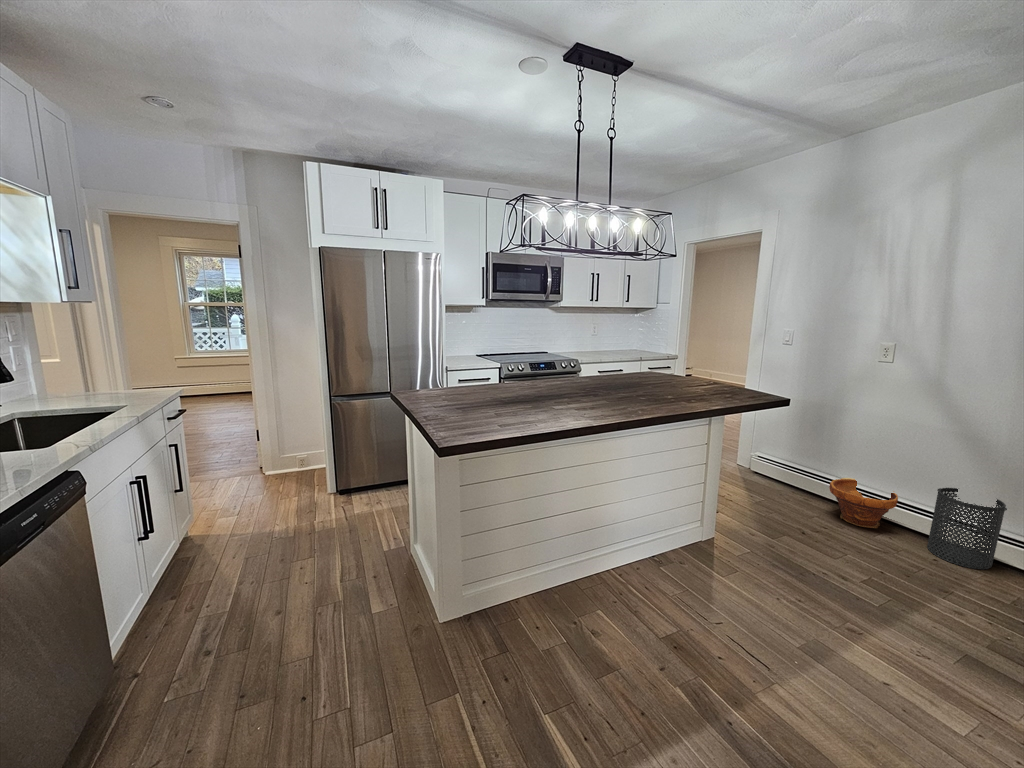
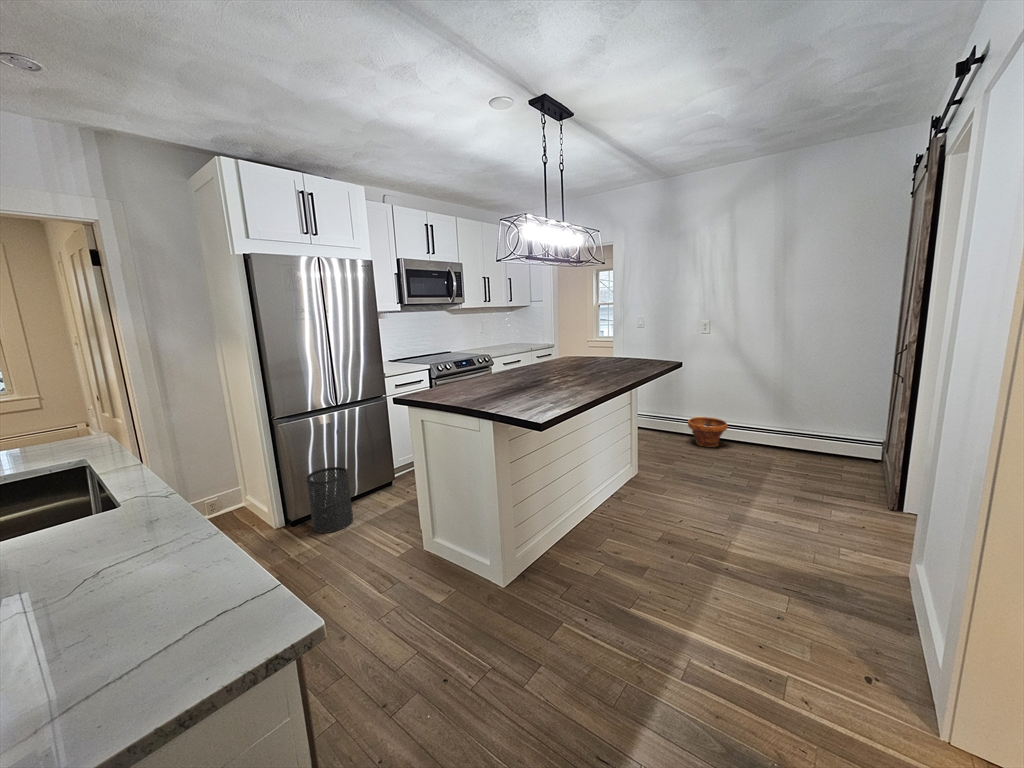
trash can: present [927,488,1007,569] -> present [306,467,353,533]

